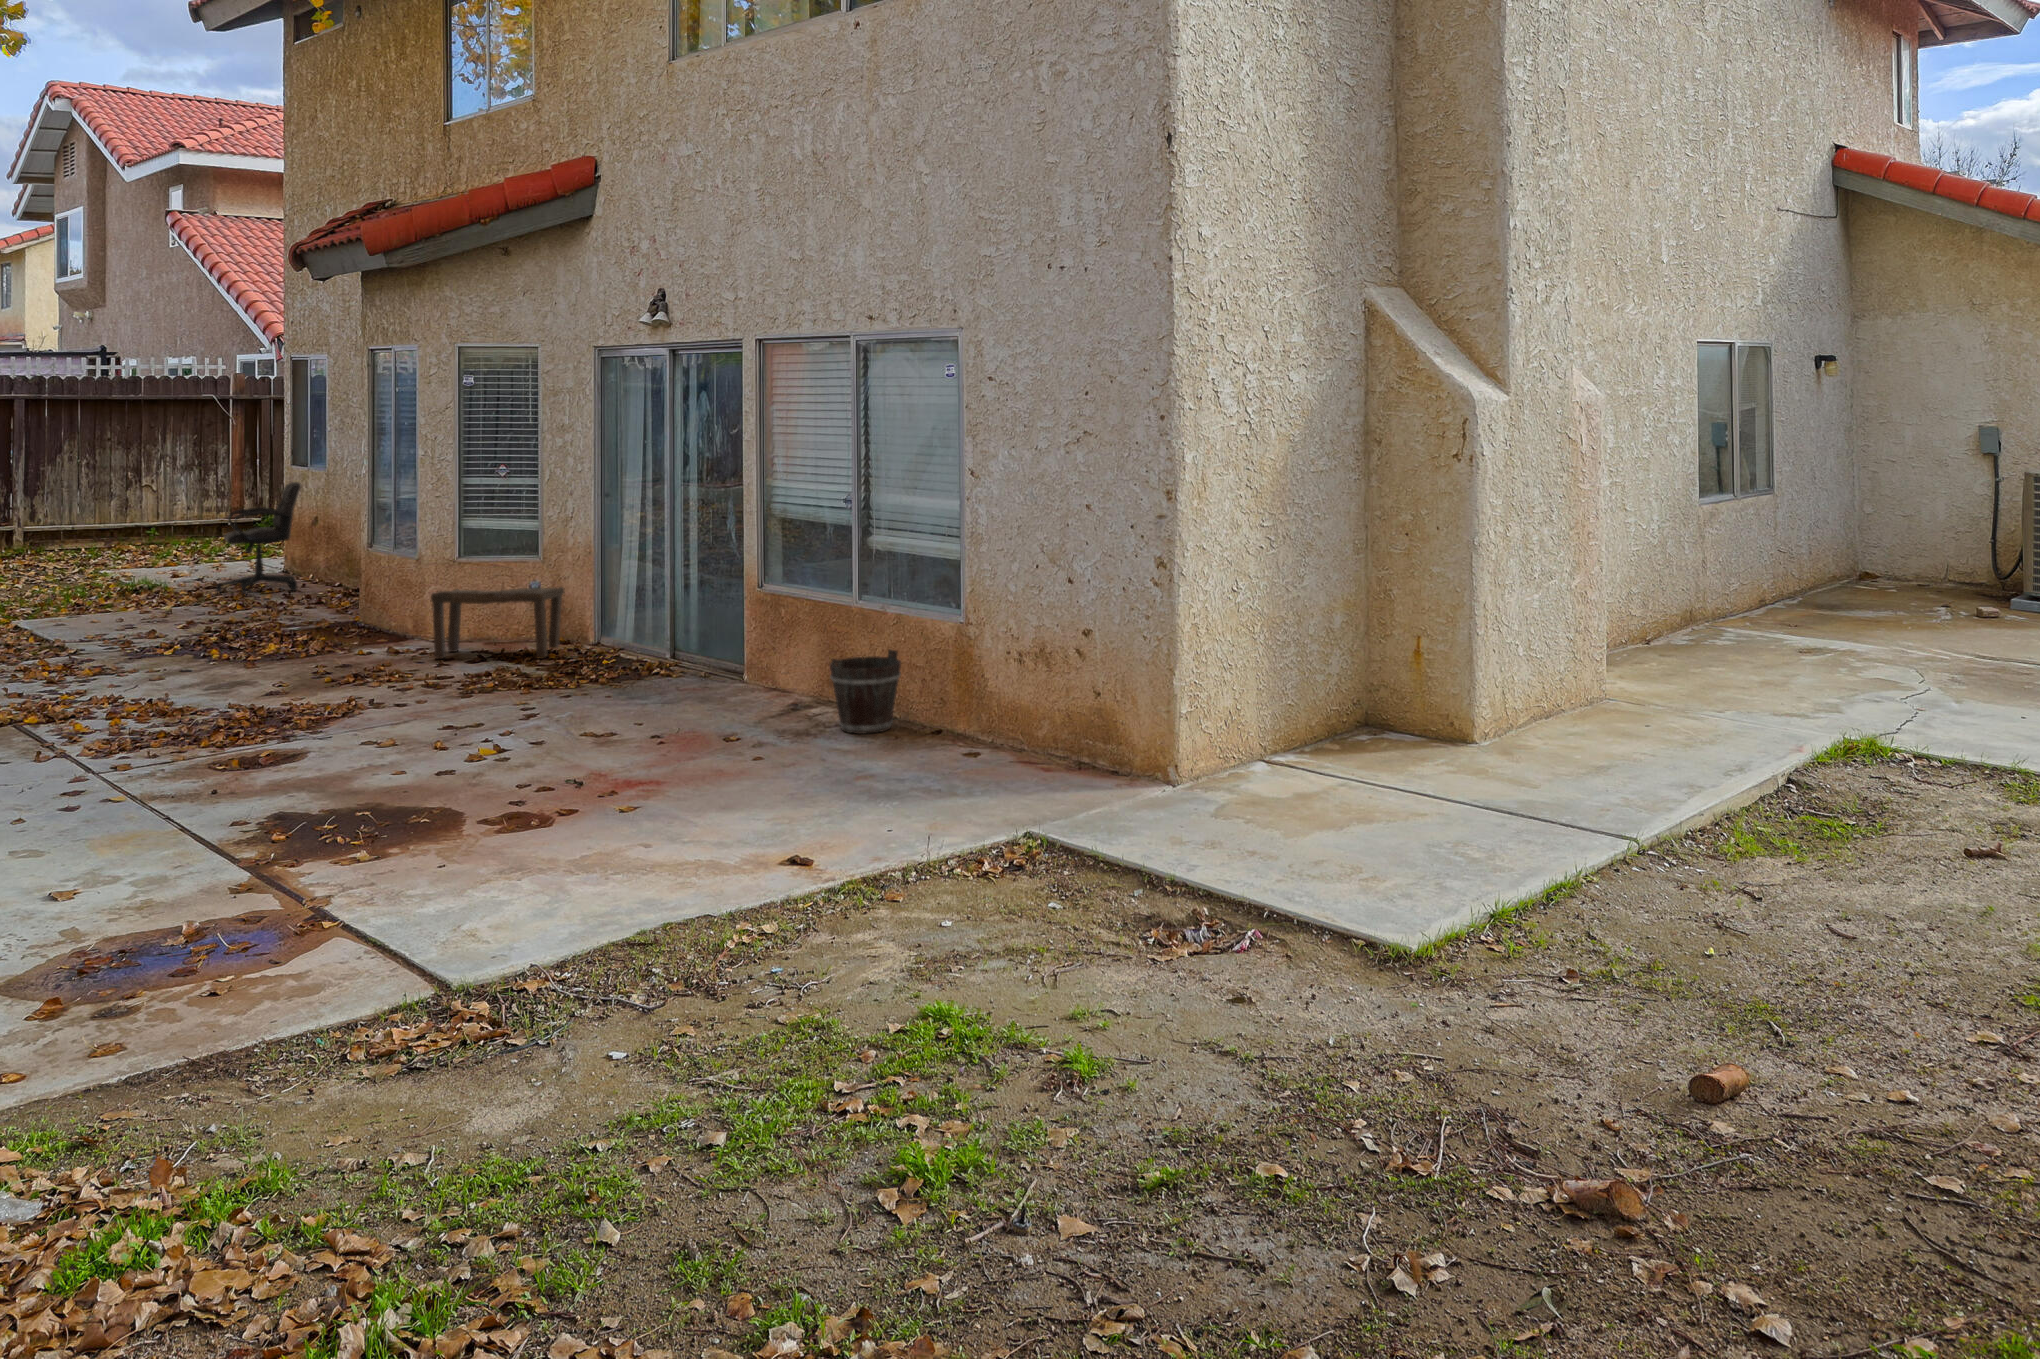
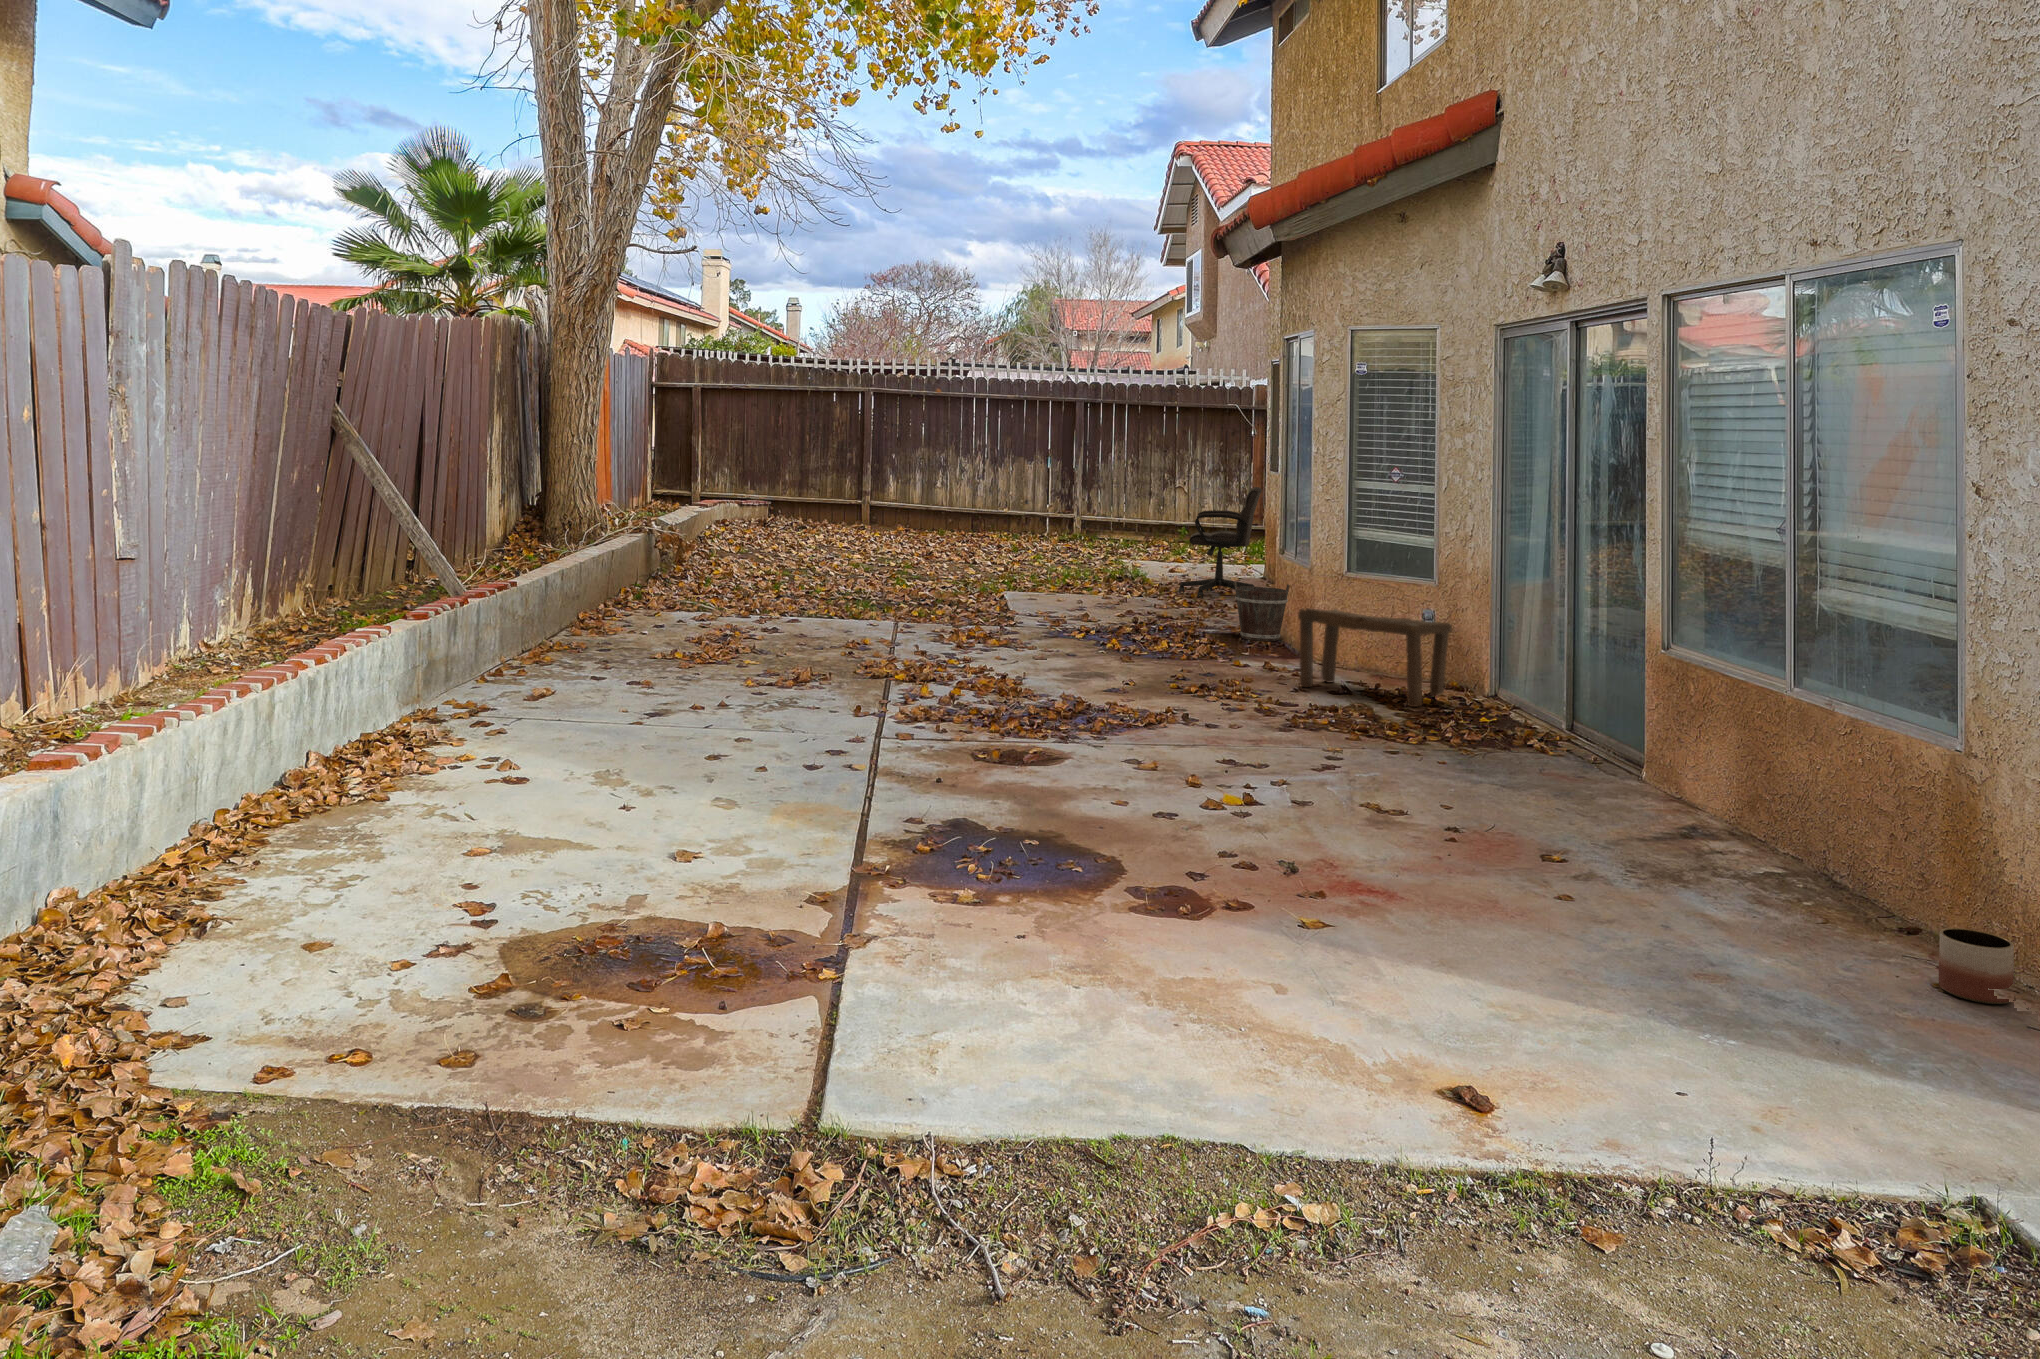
bucket: present [830,650,901,734] -> present [1234,582,1290,641]
planter: none [967,717,1001,755] -> present [1939,928,2014,1004]

